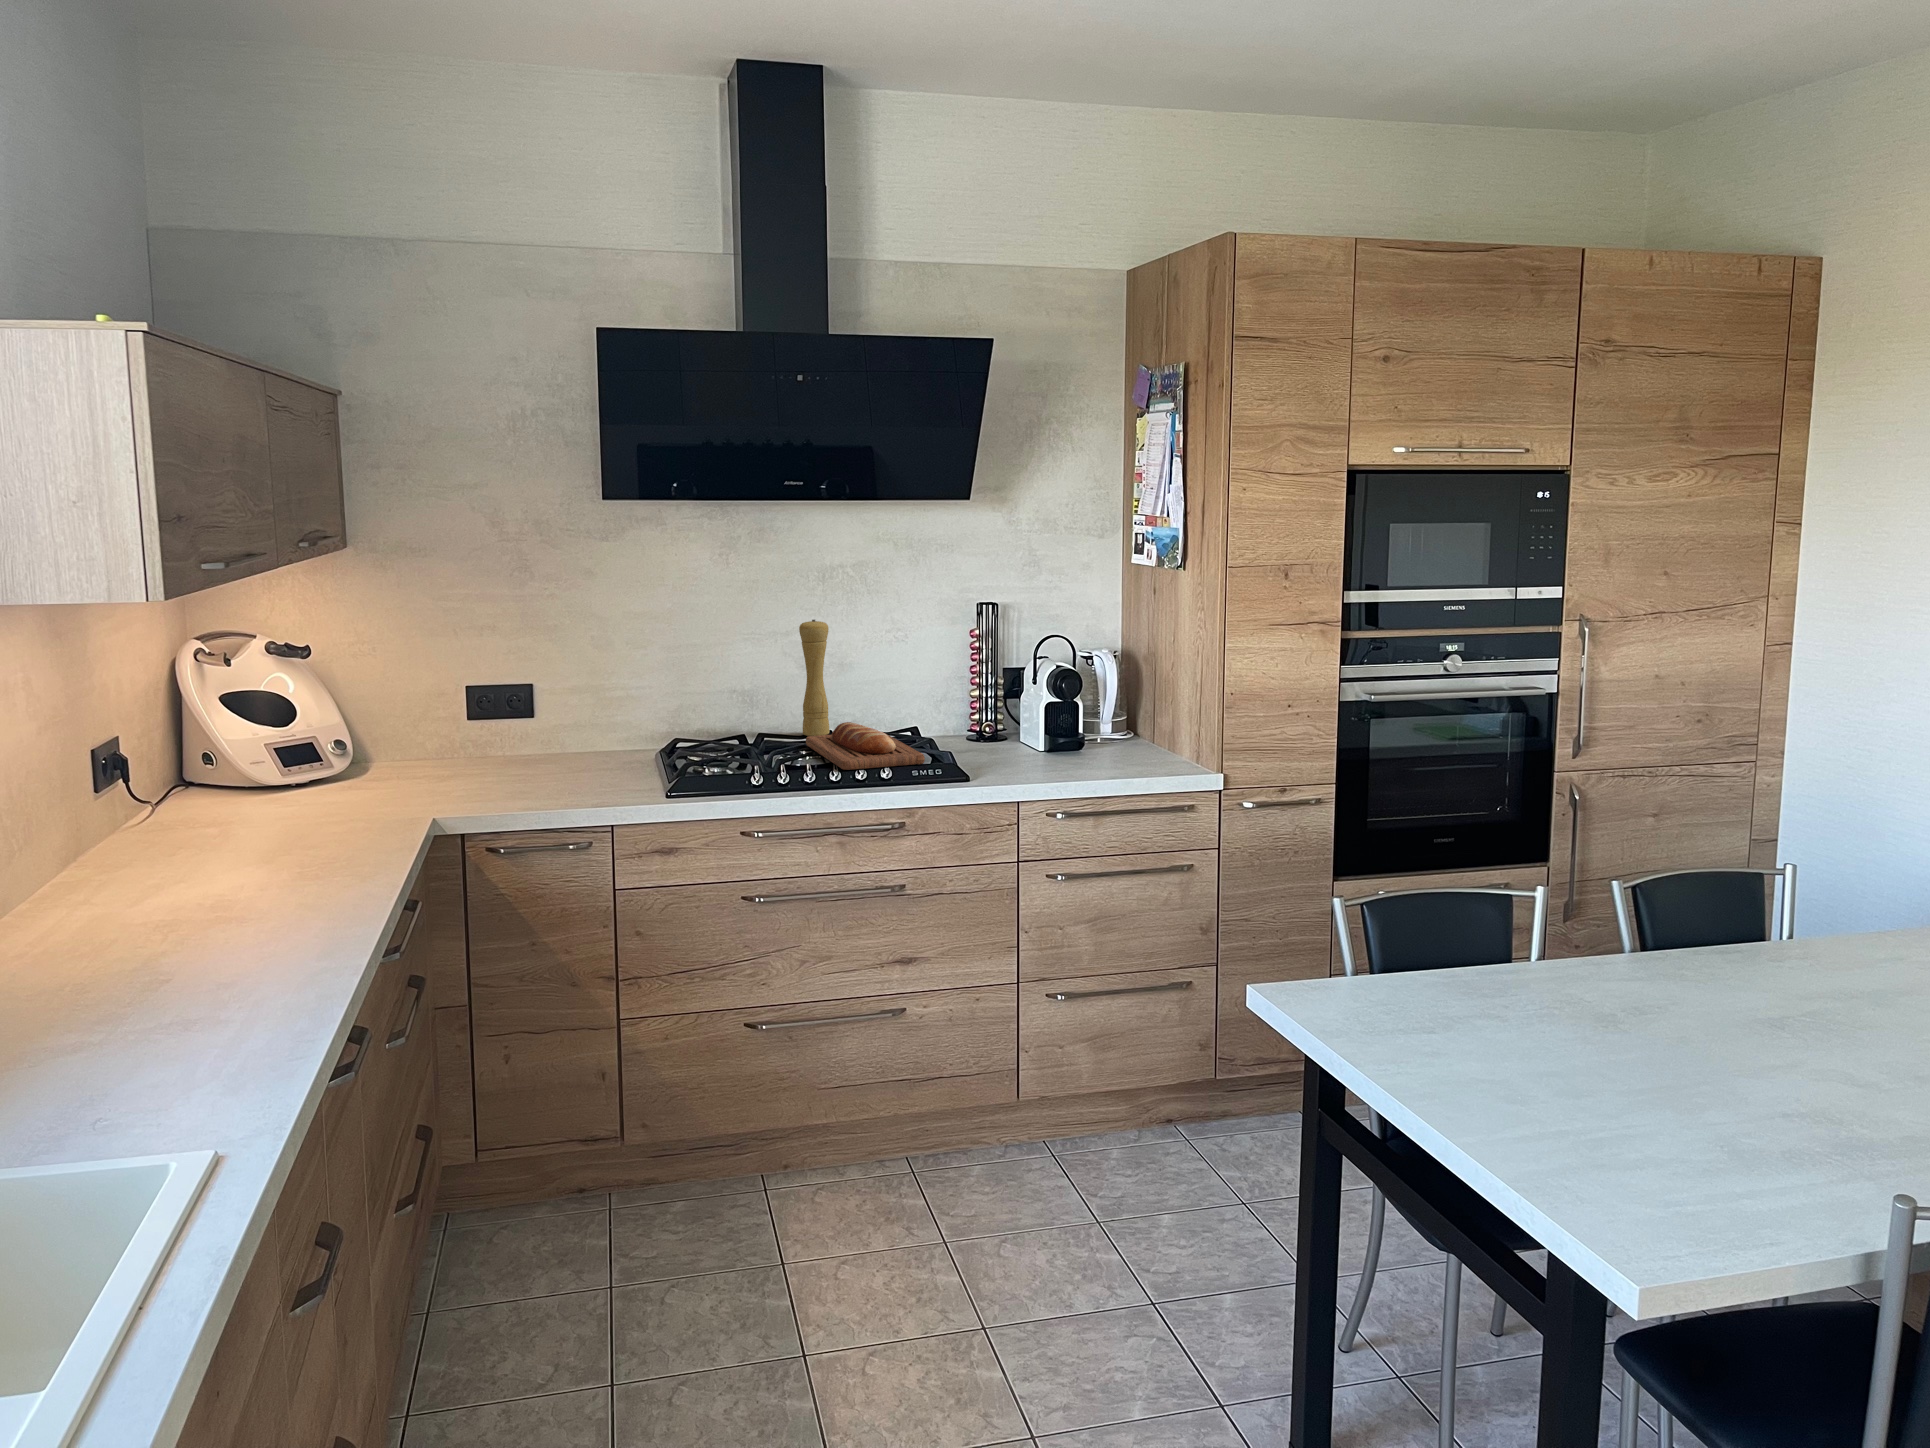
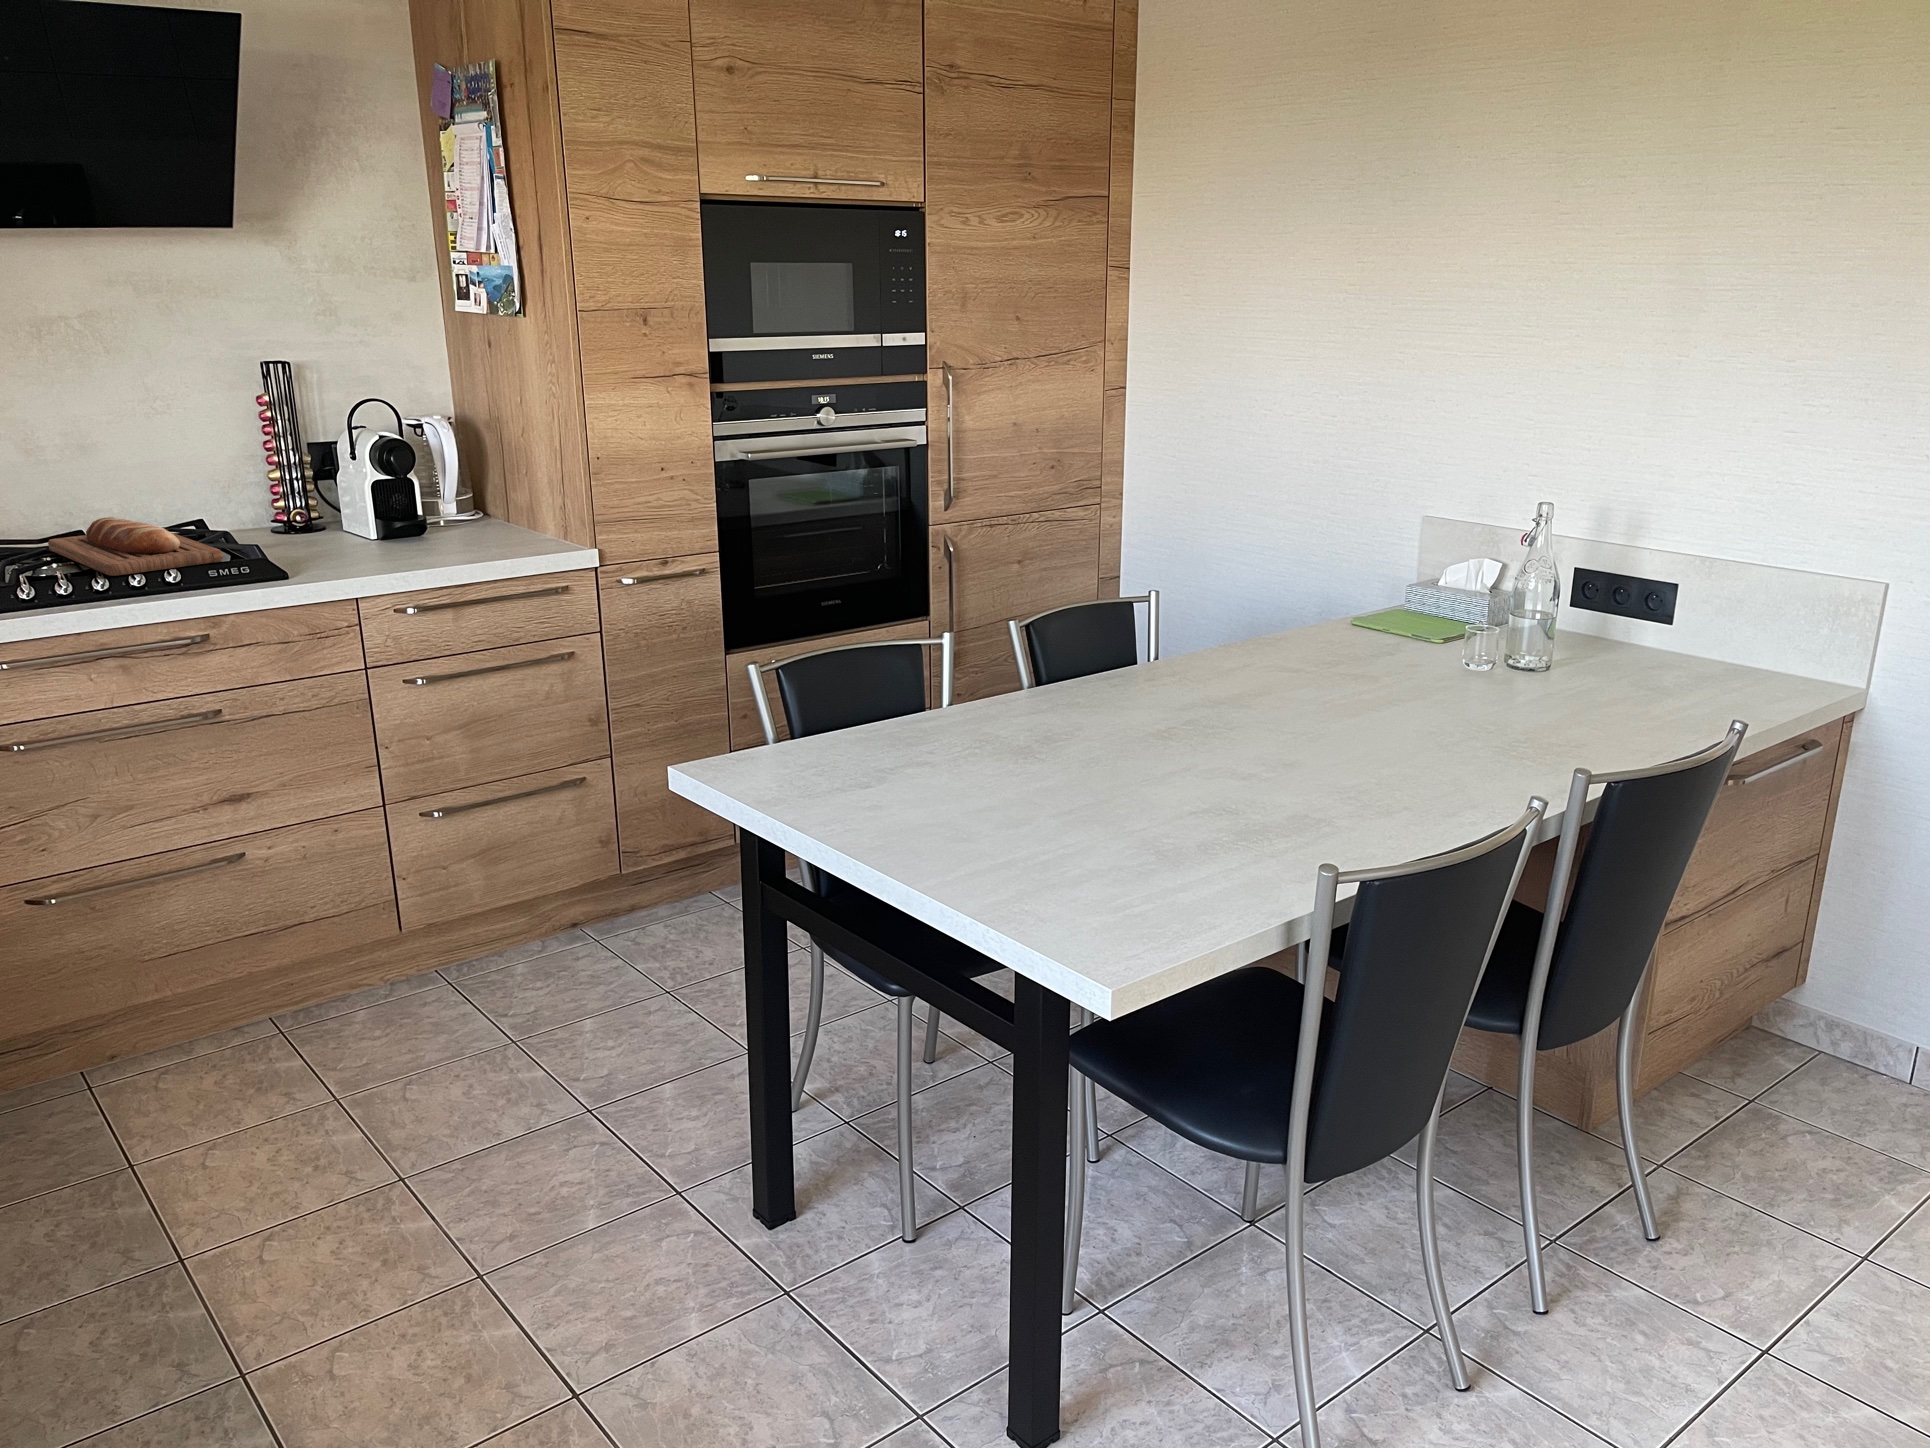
pepper mill: present [799,619,829,736] -> none [12,388,81,539]

